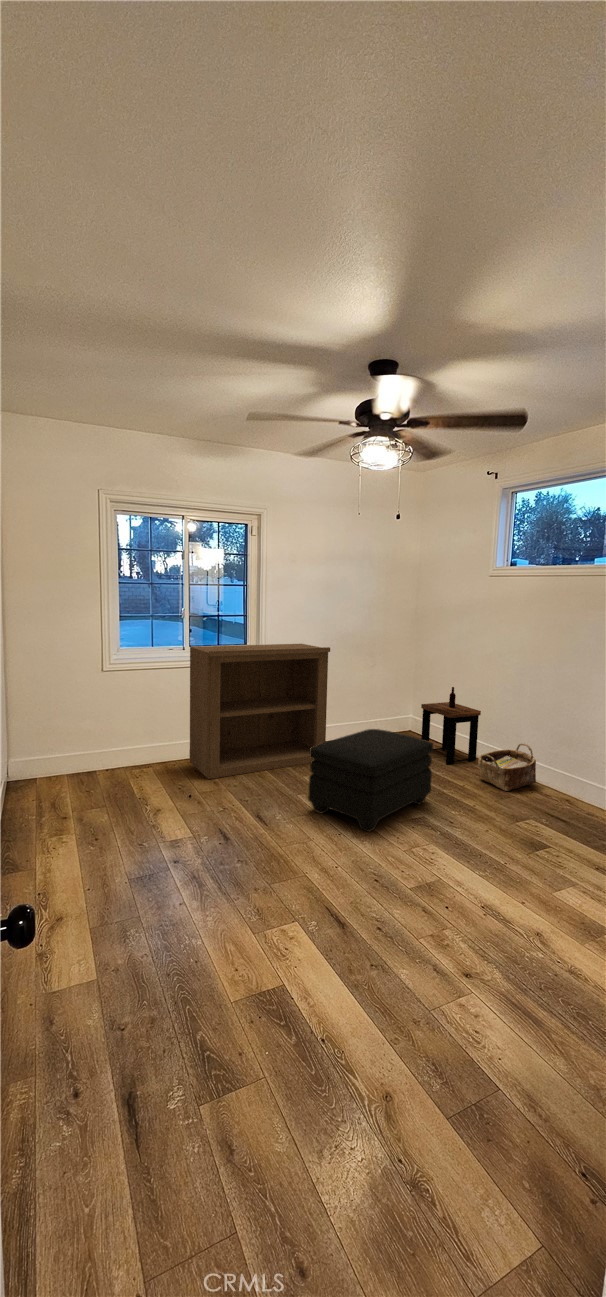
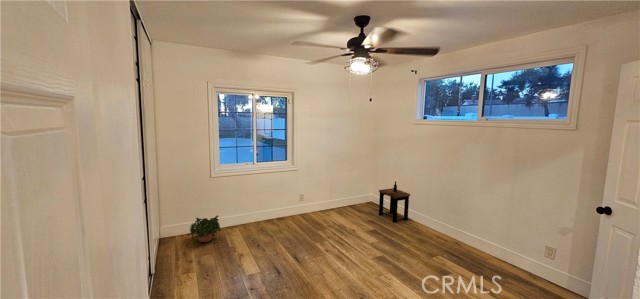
bookshelf: present [189,644,330,779] -> none [257,159,332,235]
ottoman: present [308,729,433,832] -> none [322,207,388,267]
potted plant: none [58,739,123,790] -> present [188,215,221,242]
woven basket: present [478,743,536,791] -> none [410,212,440,239]

